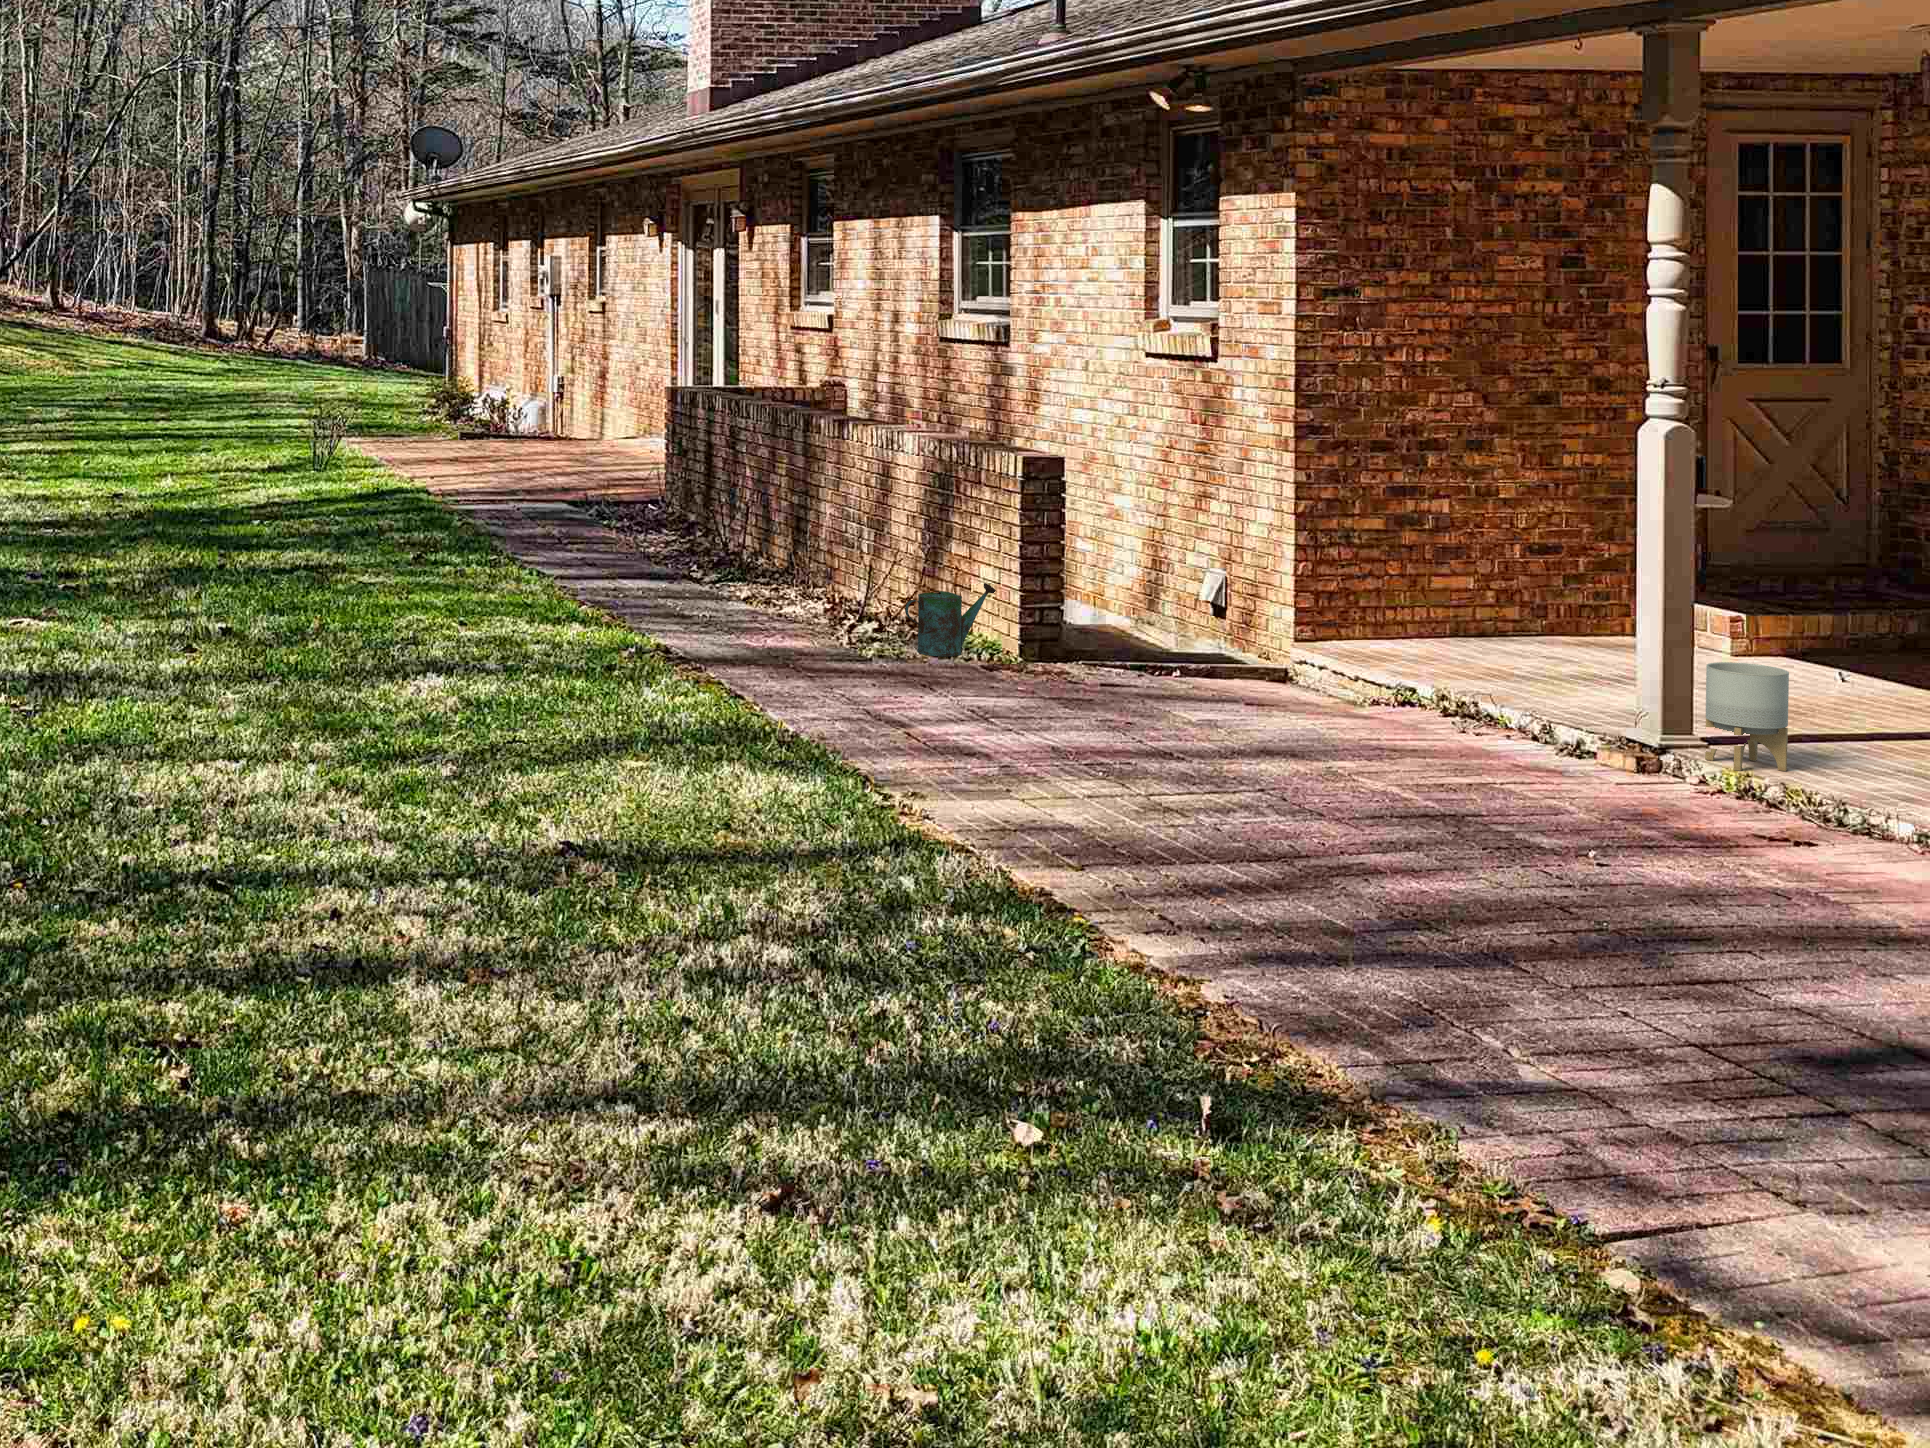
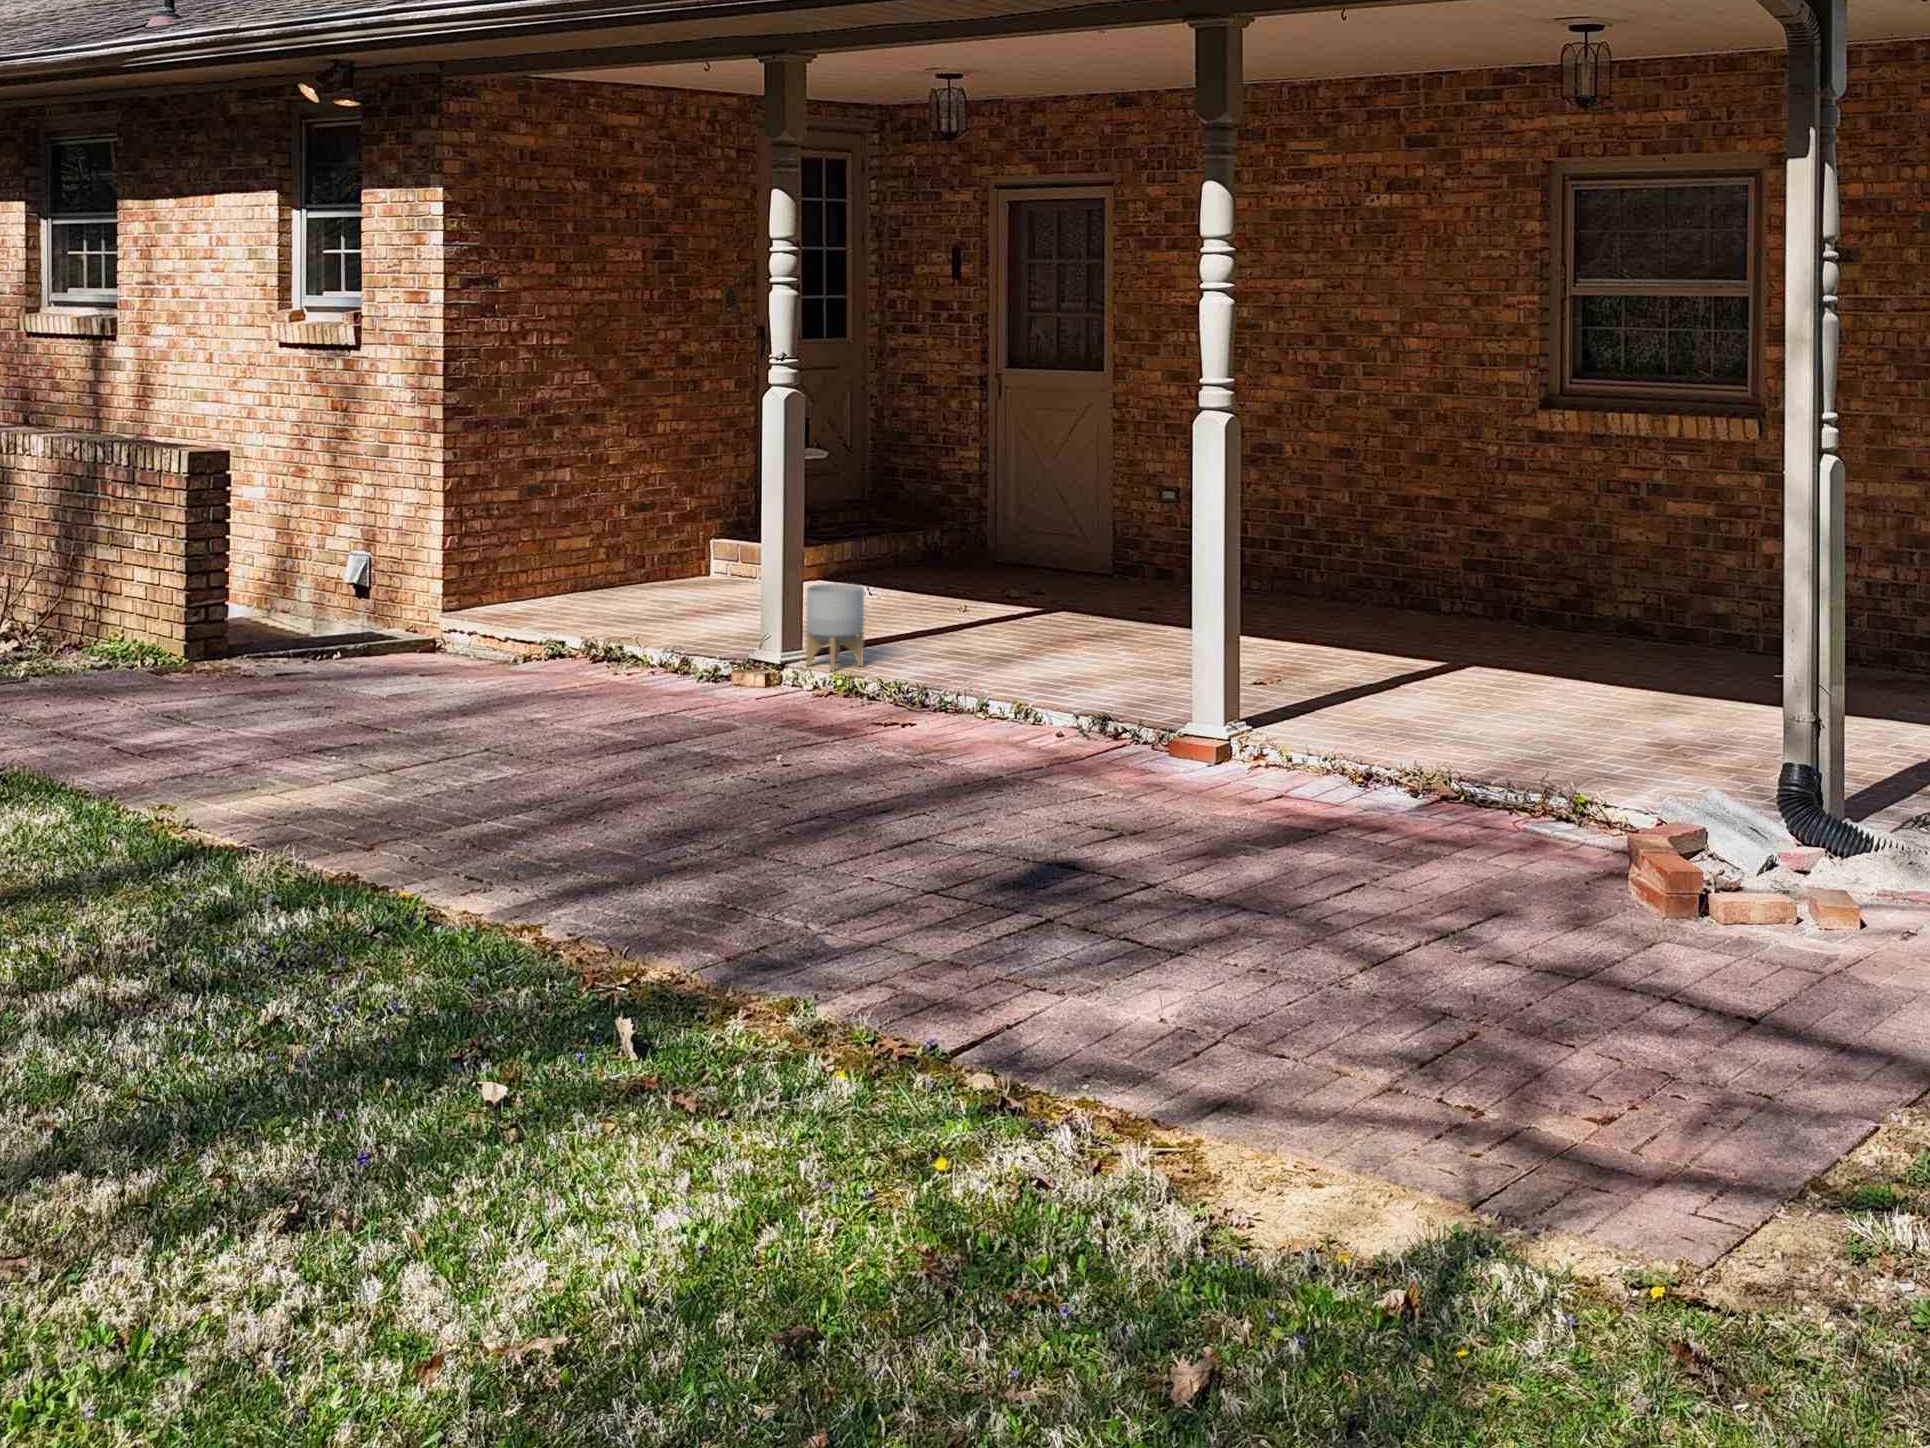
watering can: present [905,583,996,656] -> none [69,587,164,669]

